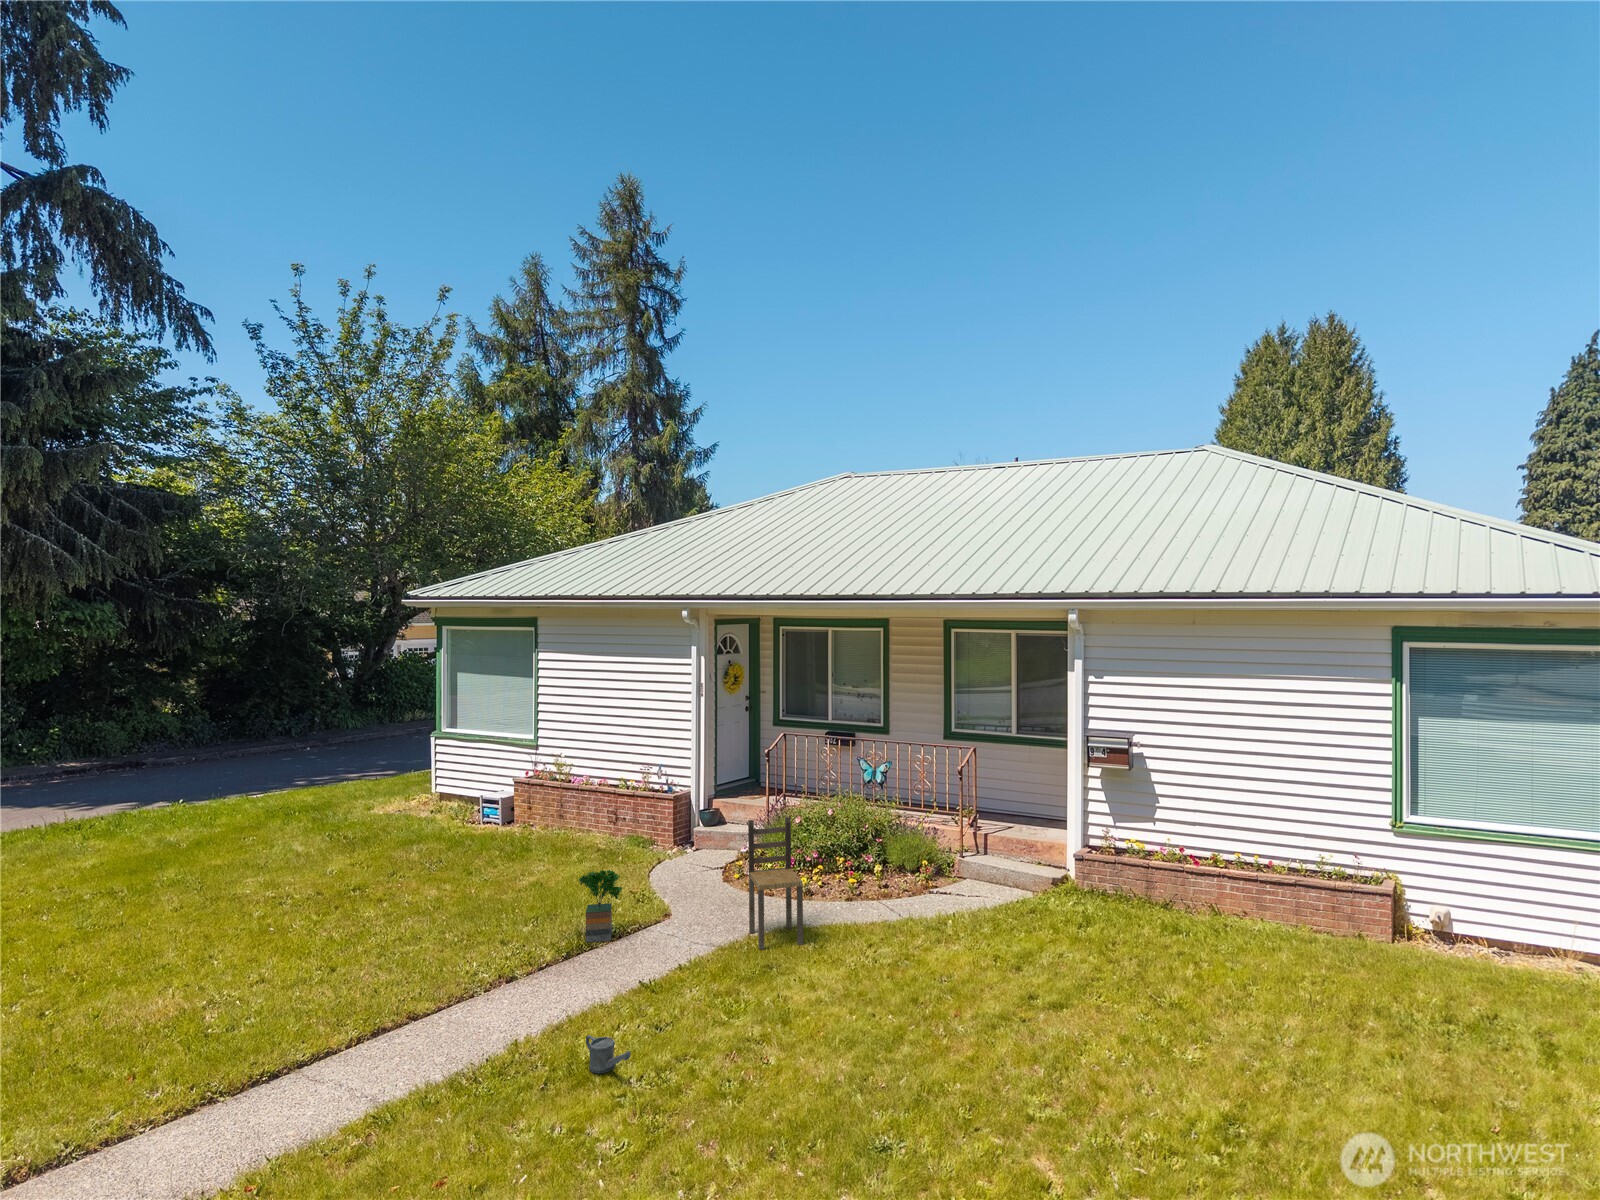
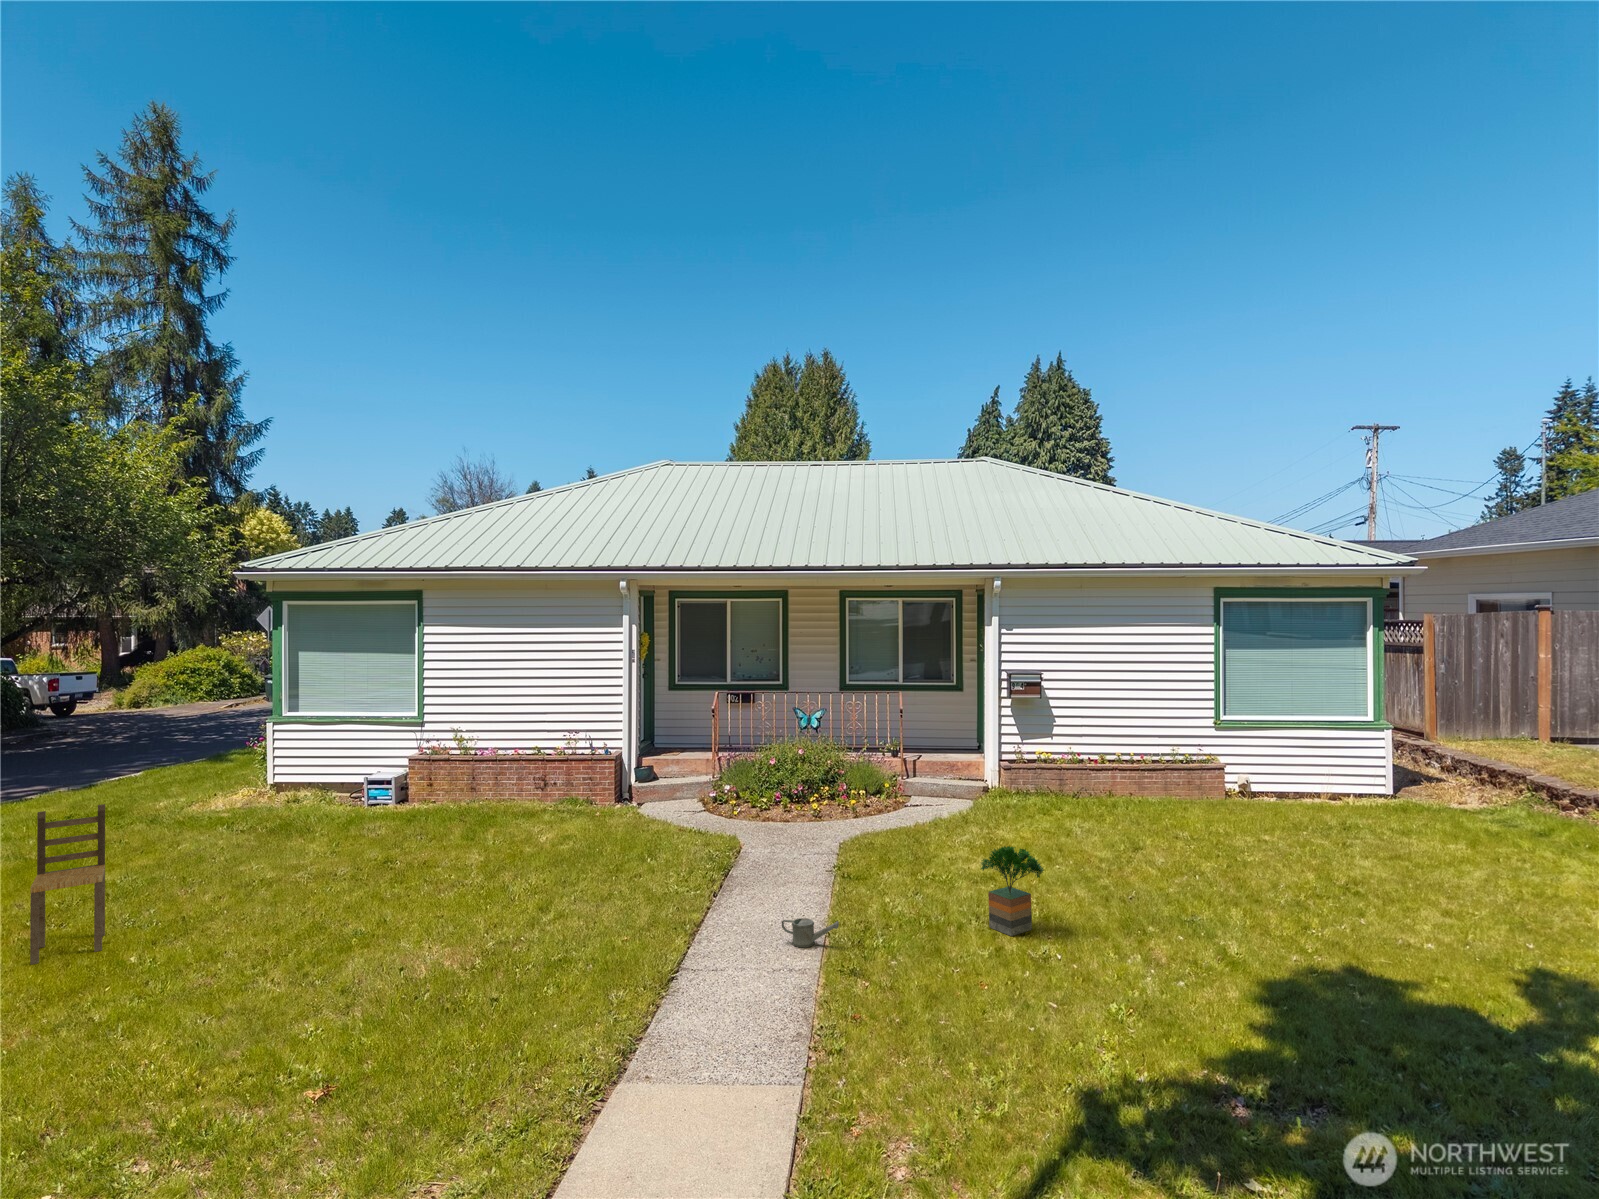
chair: present [748,817,803,950] -> present [30,804,105,964]
potted tree: present [579,870,622,943] -> present [981,846,1044,936]

